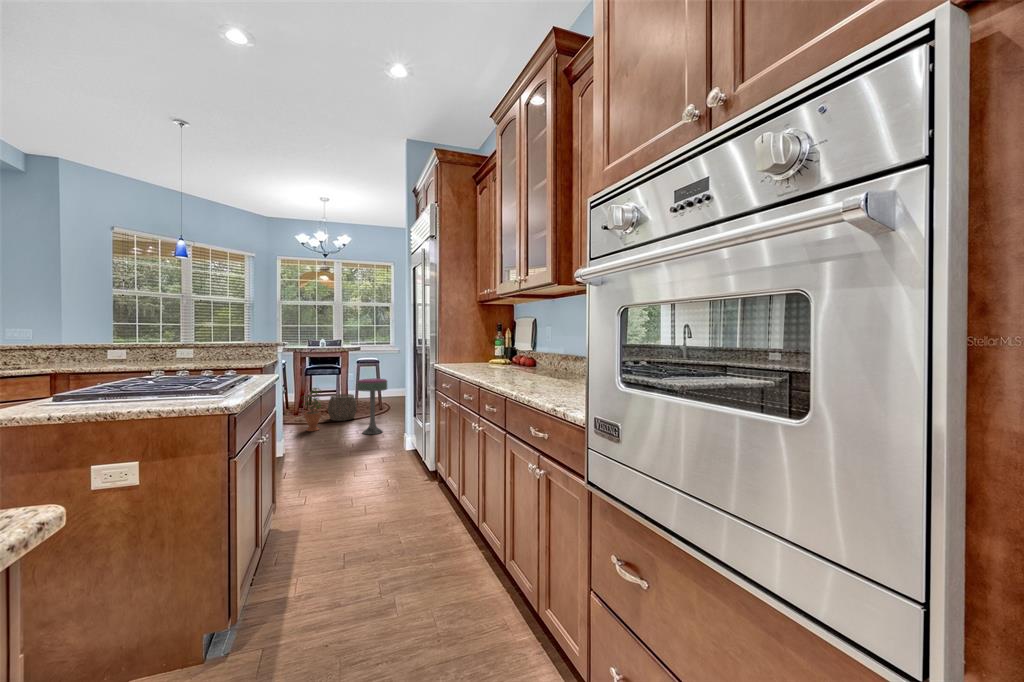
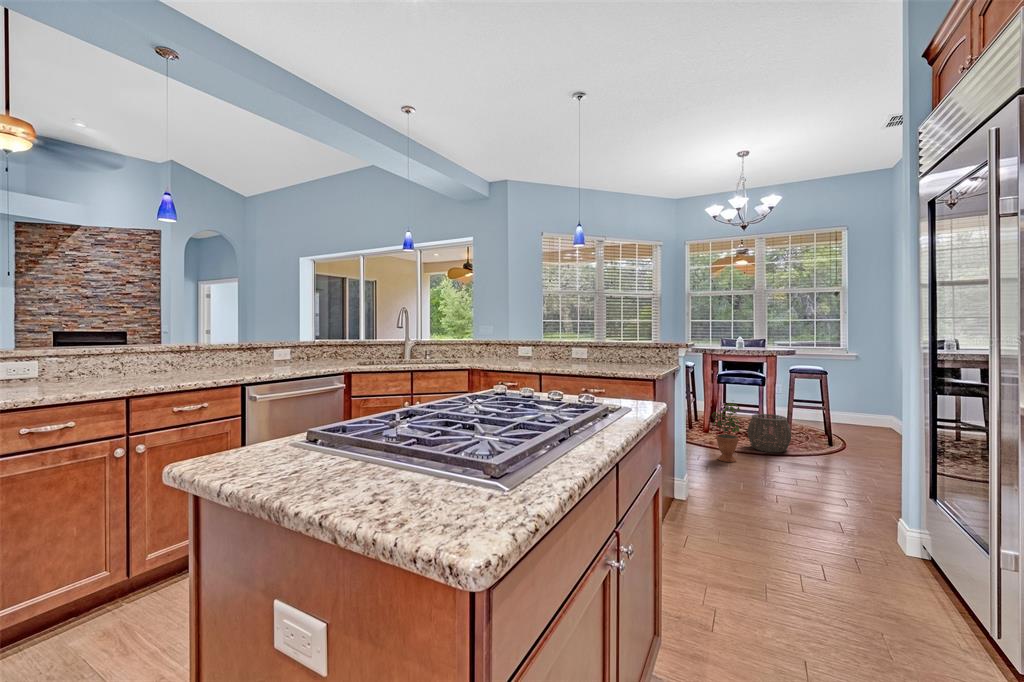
bar stool: present [357,378,387,434] -> none [796,399,851,489]

